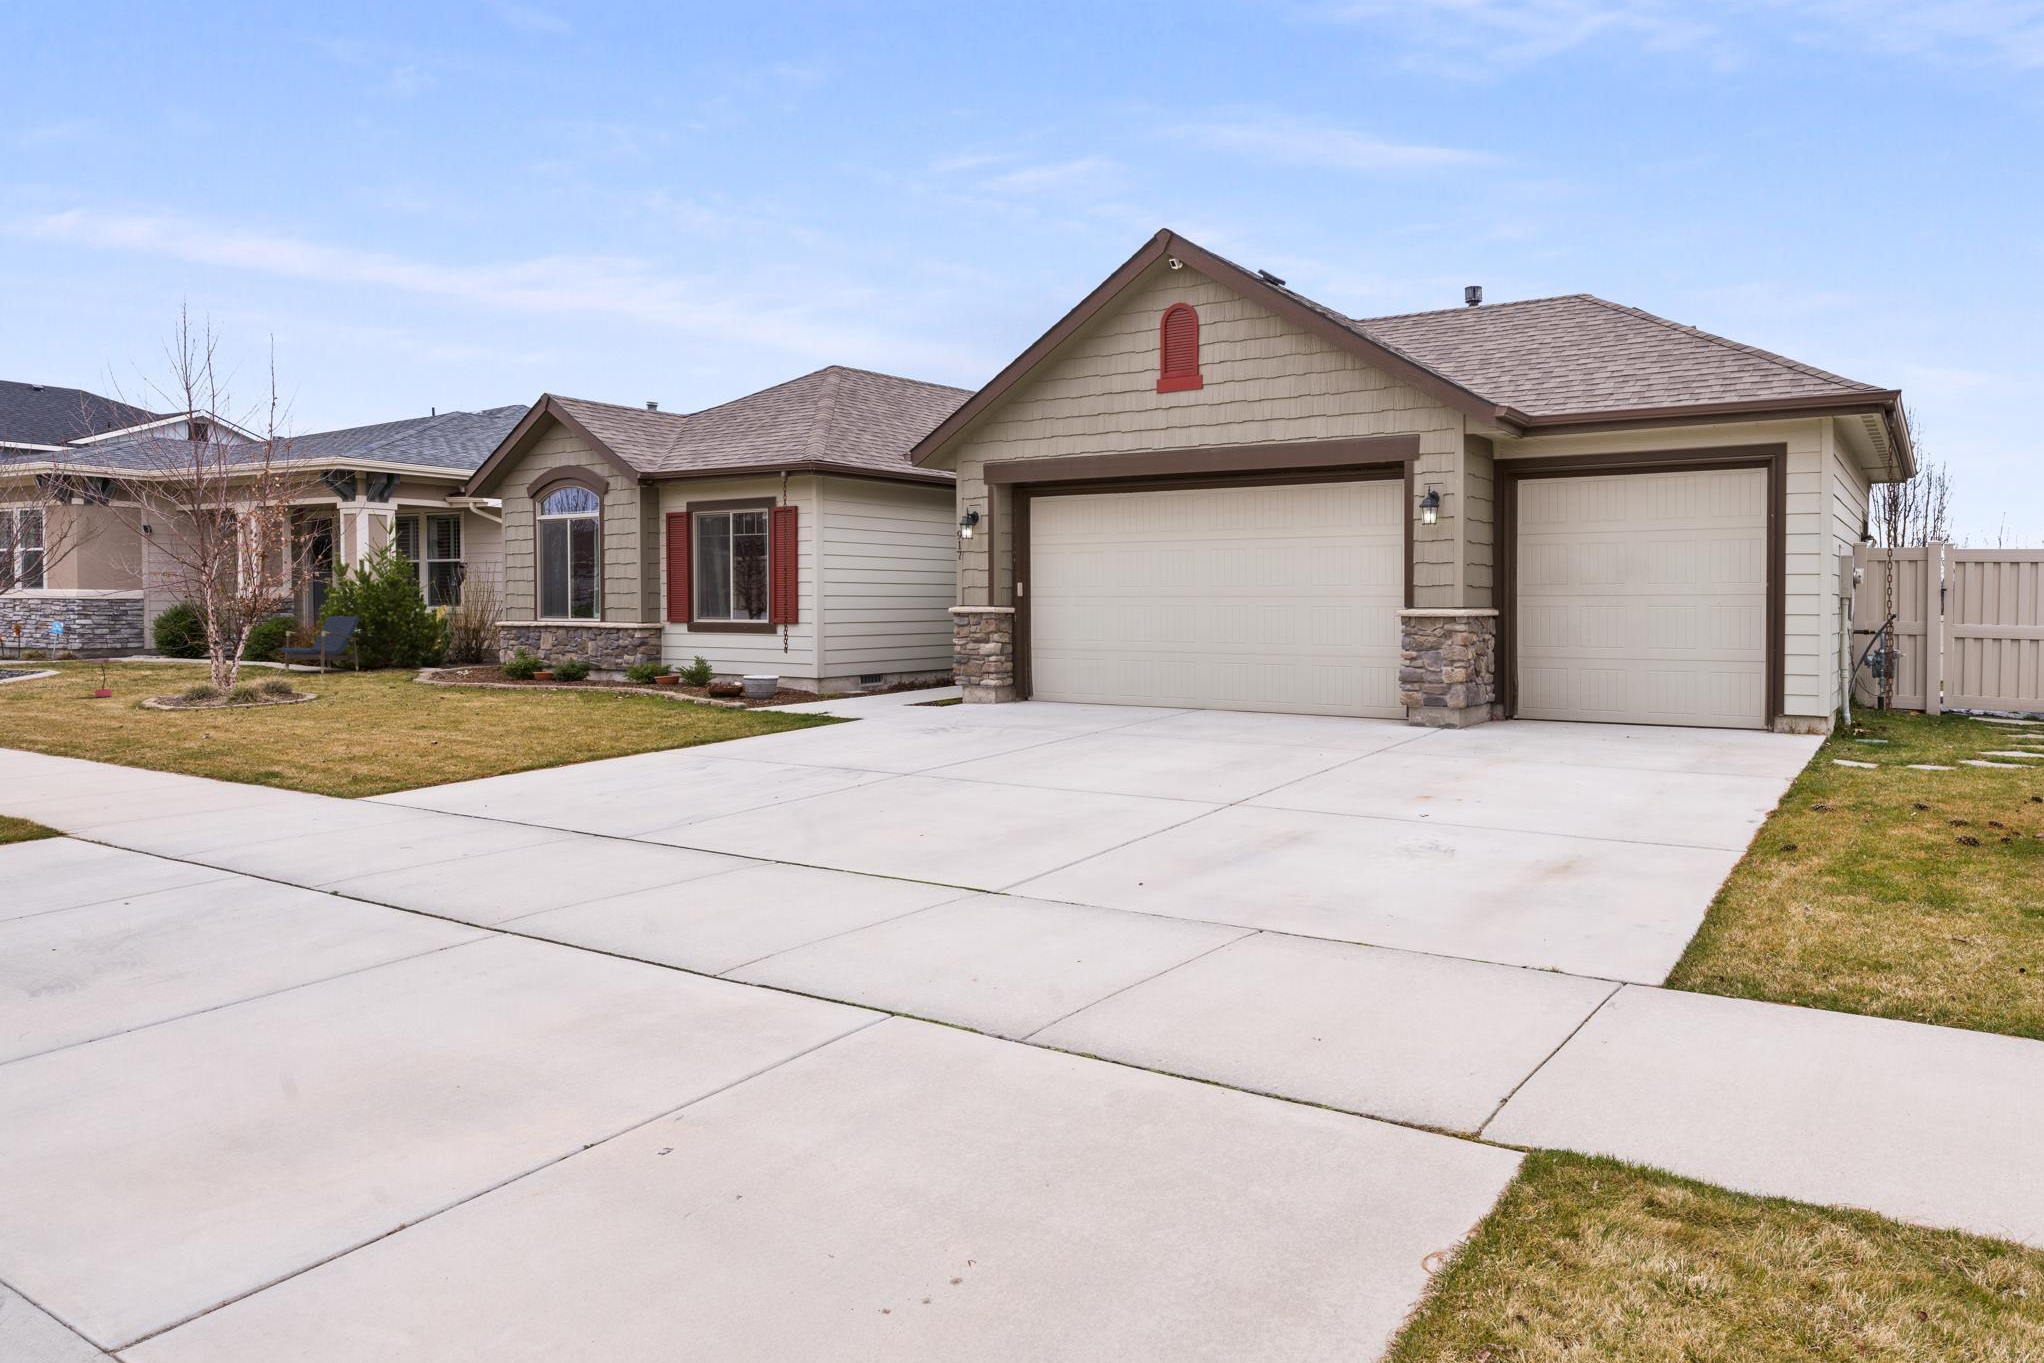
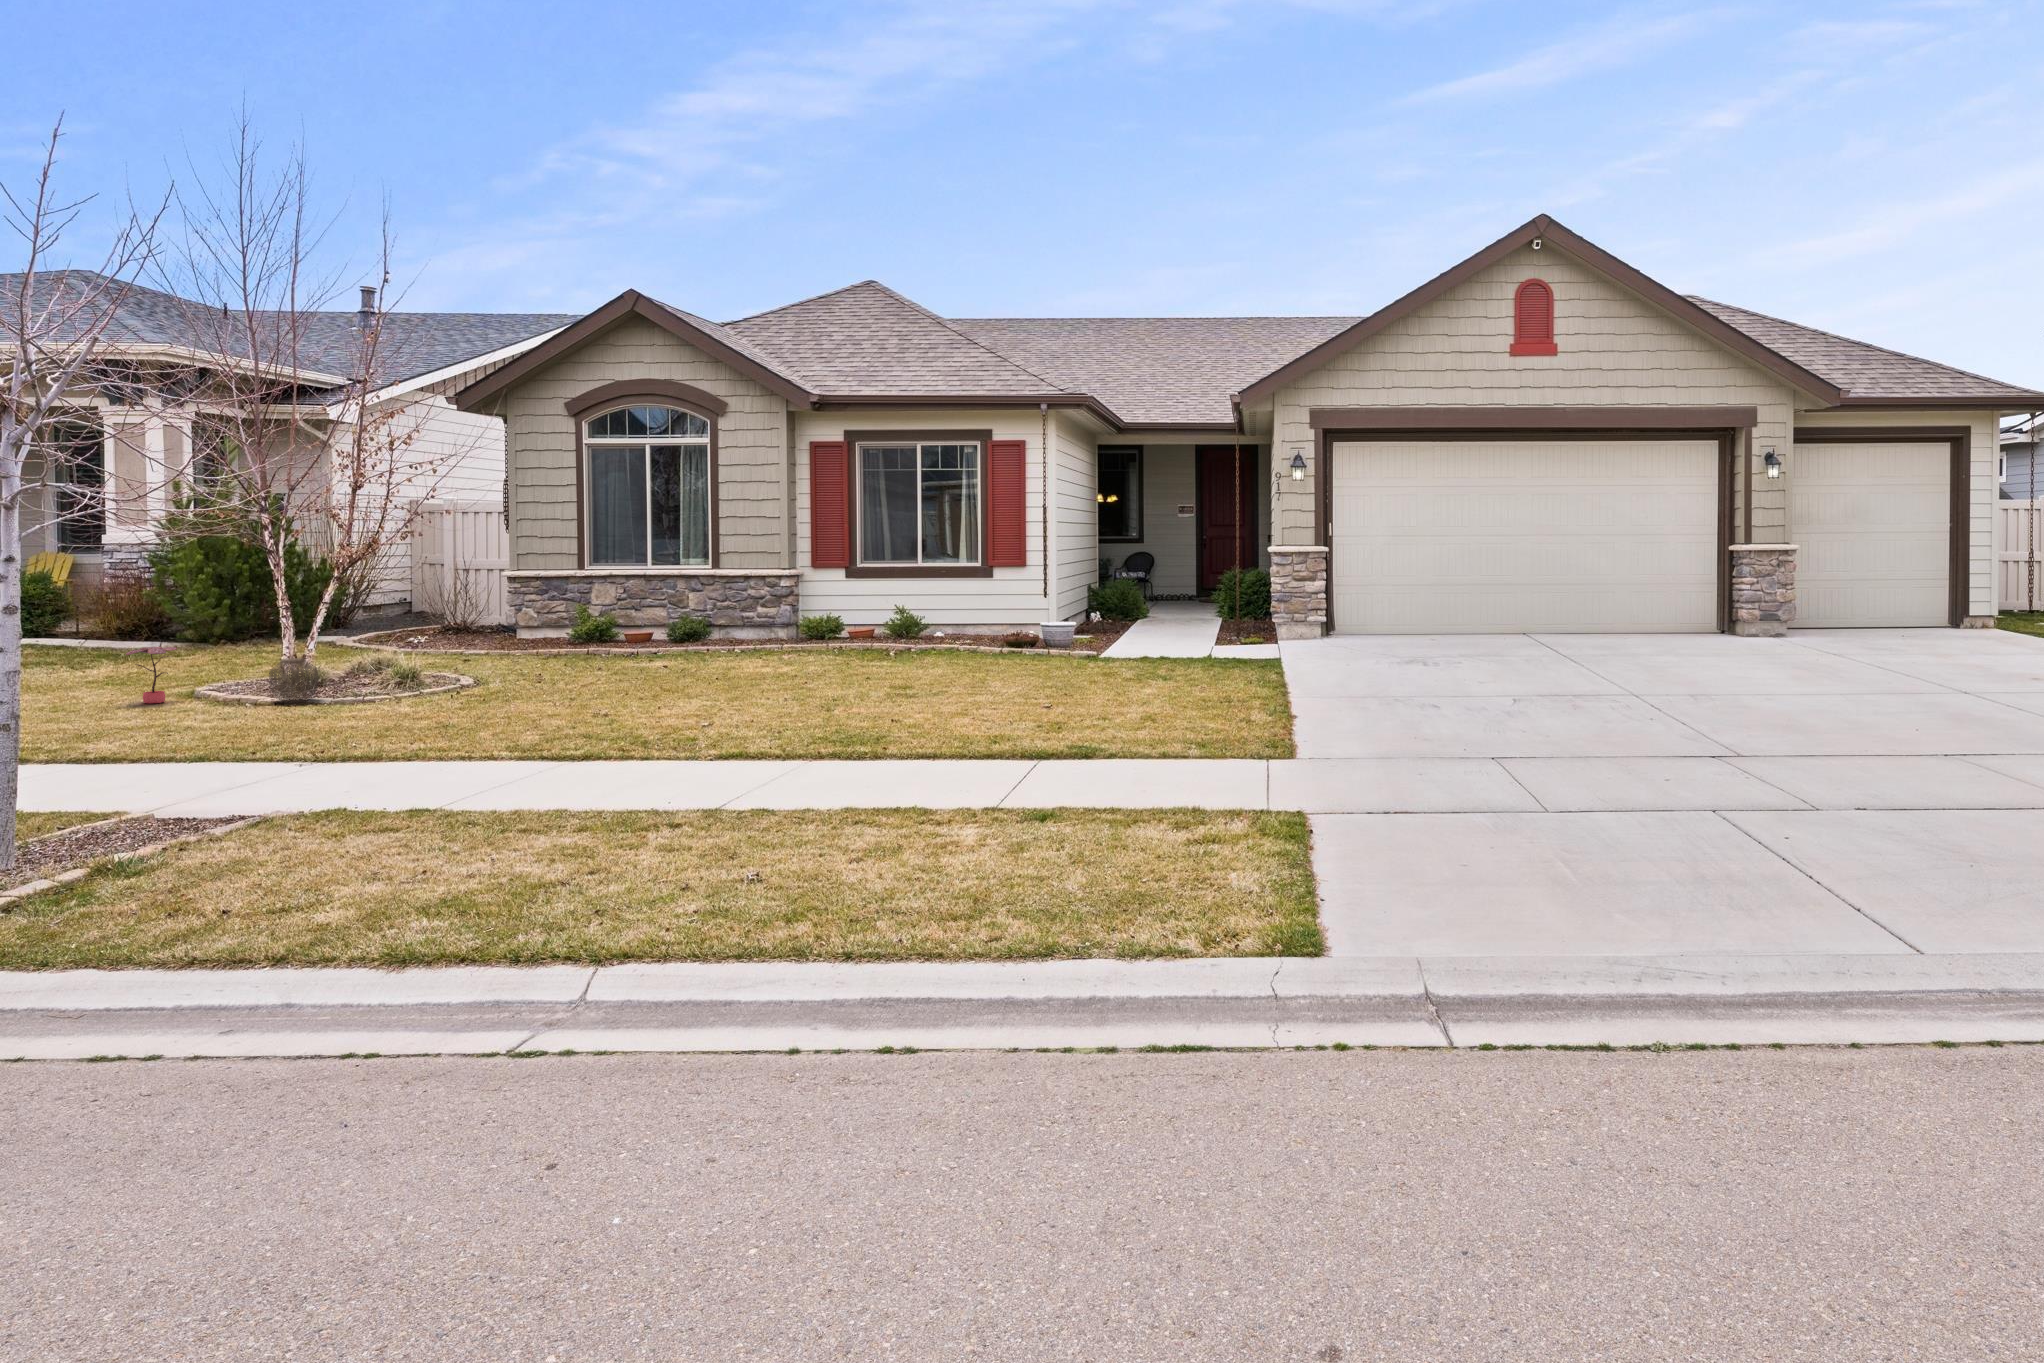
lounge chair: present [280,616,359,673] -> none [149,571,246,656]
woven basket: none [137,670,176,701] -> present [269,658,318,703]

